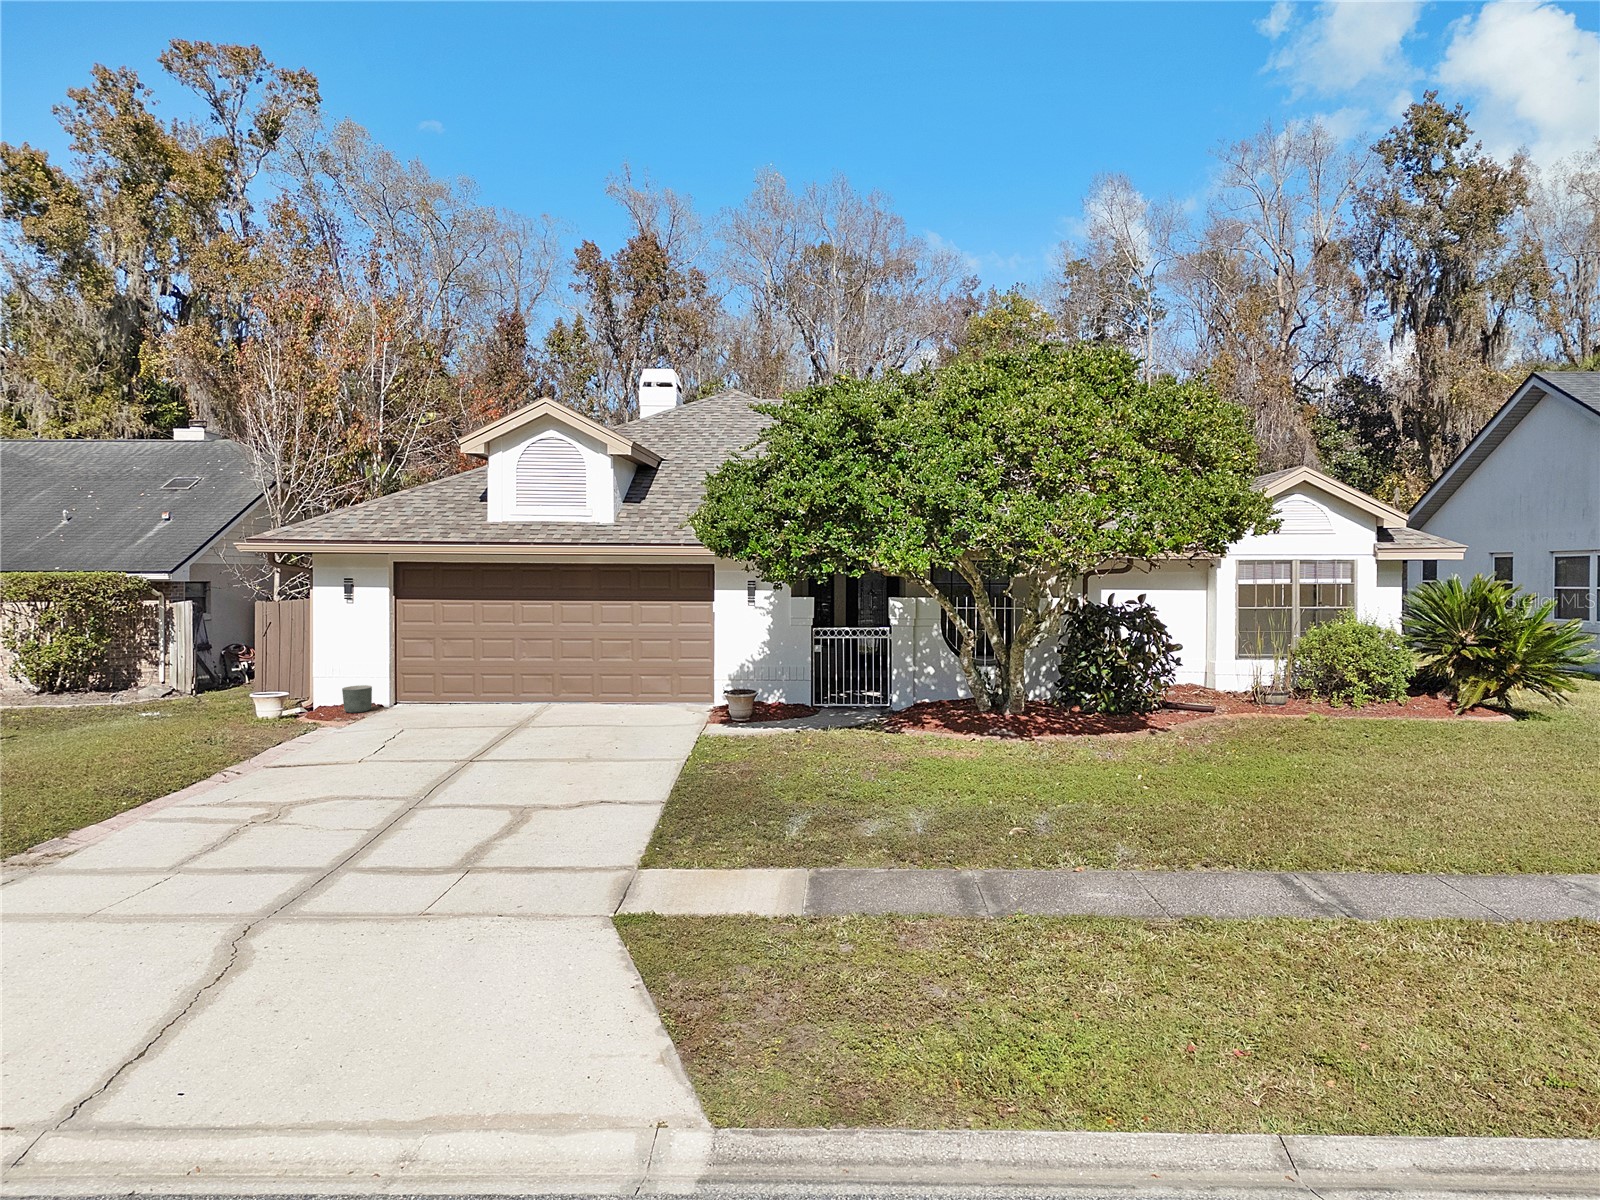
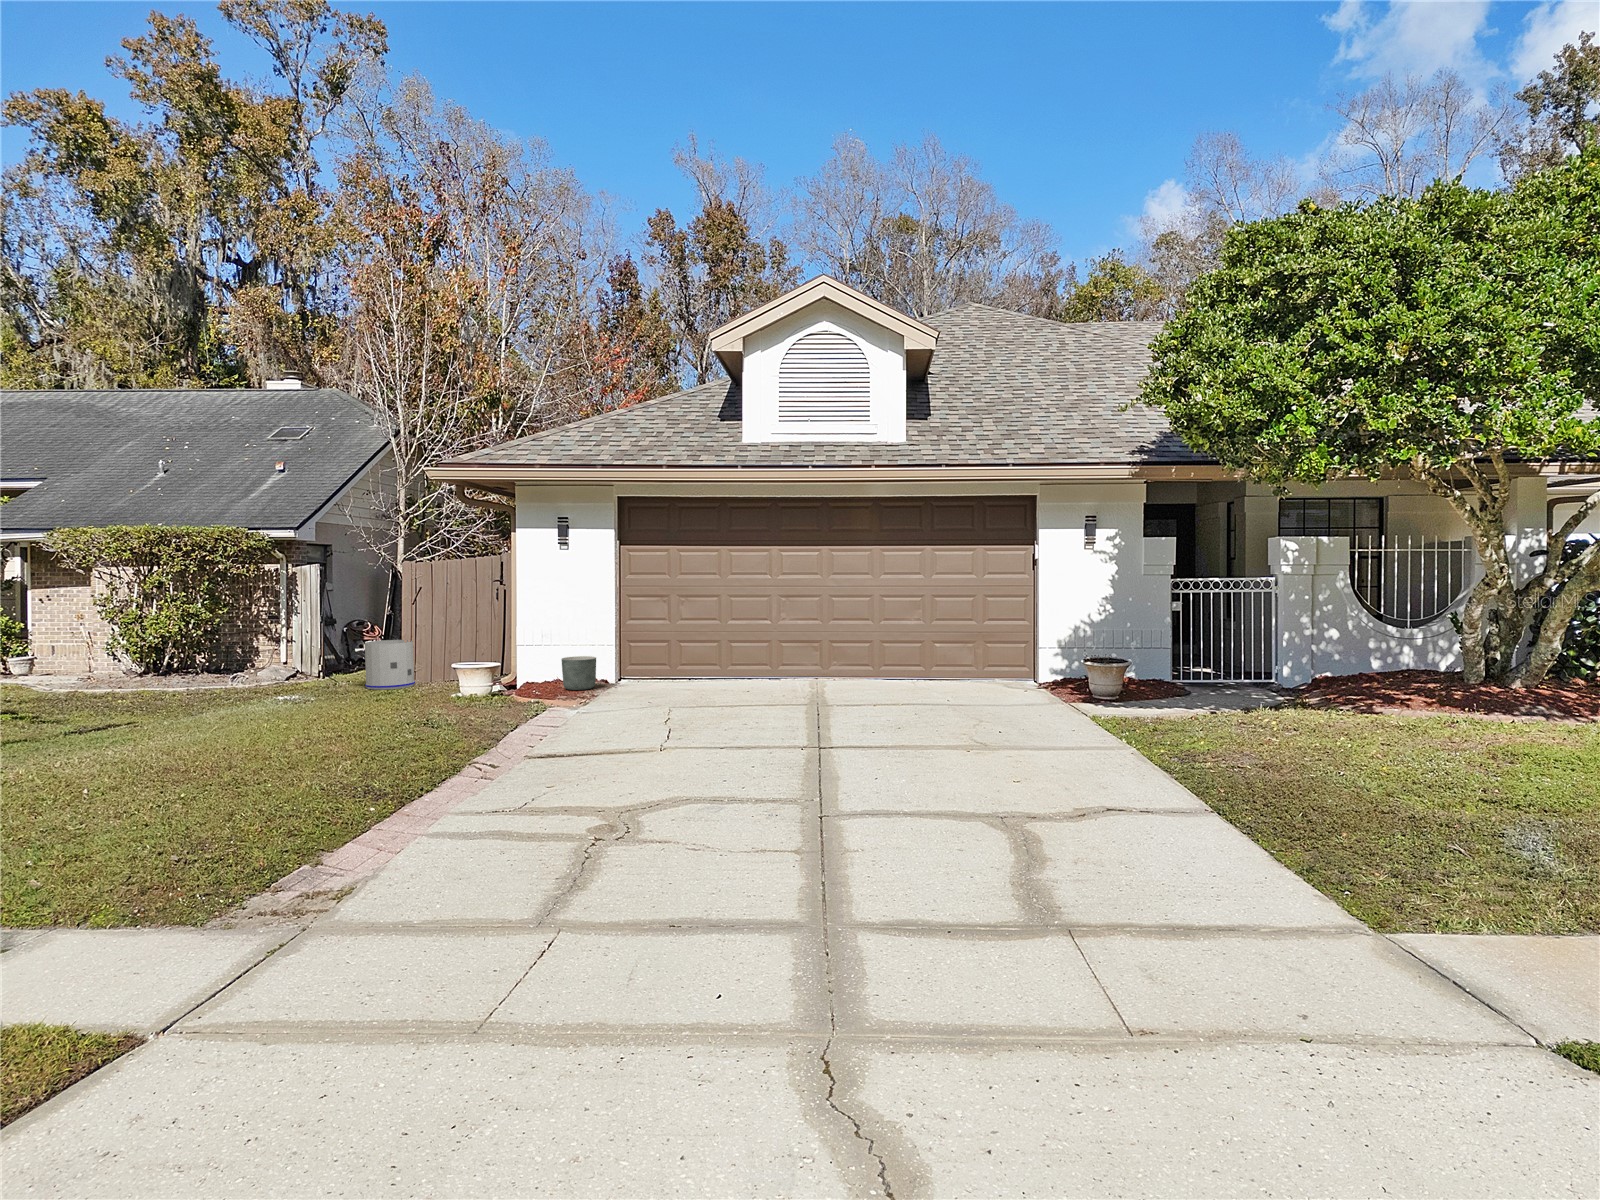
trash can: none [194,671,237,711] -> present [365,640,415,690]

